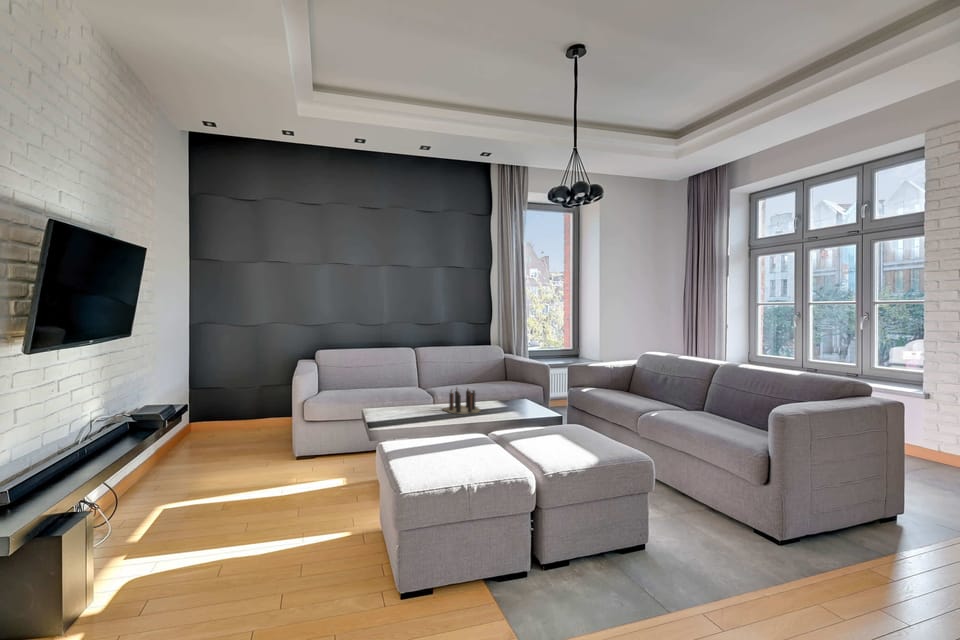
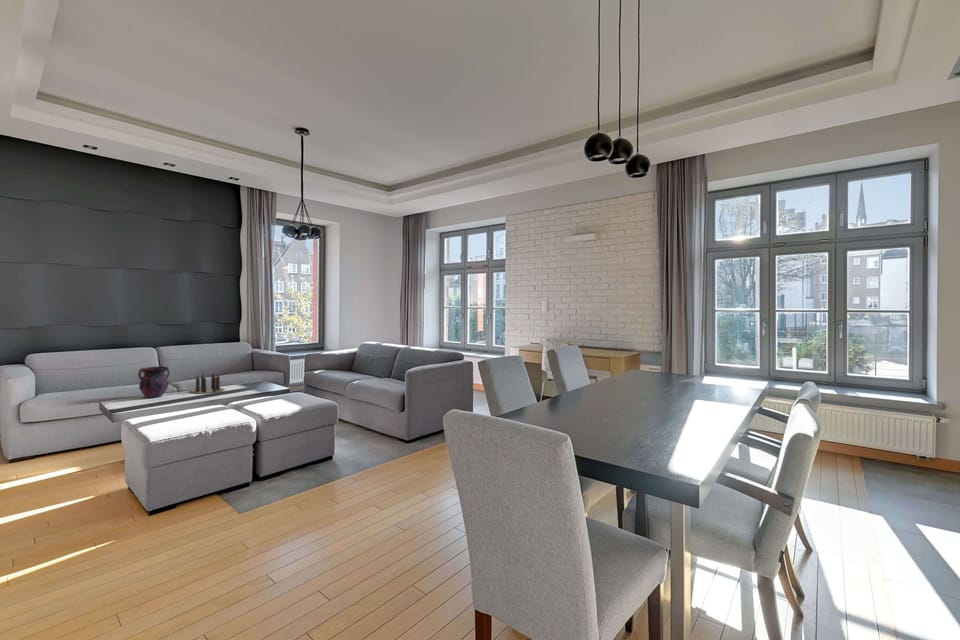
vase: none [391,376,422,415] -> present [138,366,170,398]

